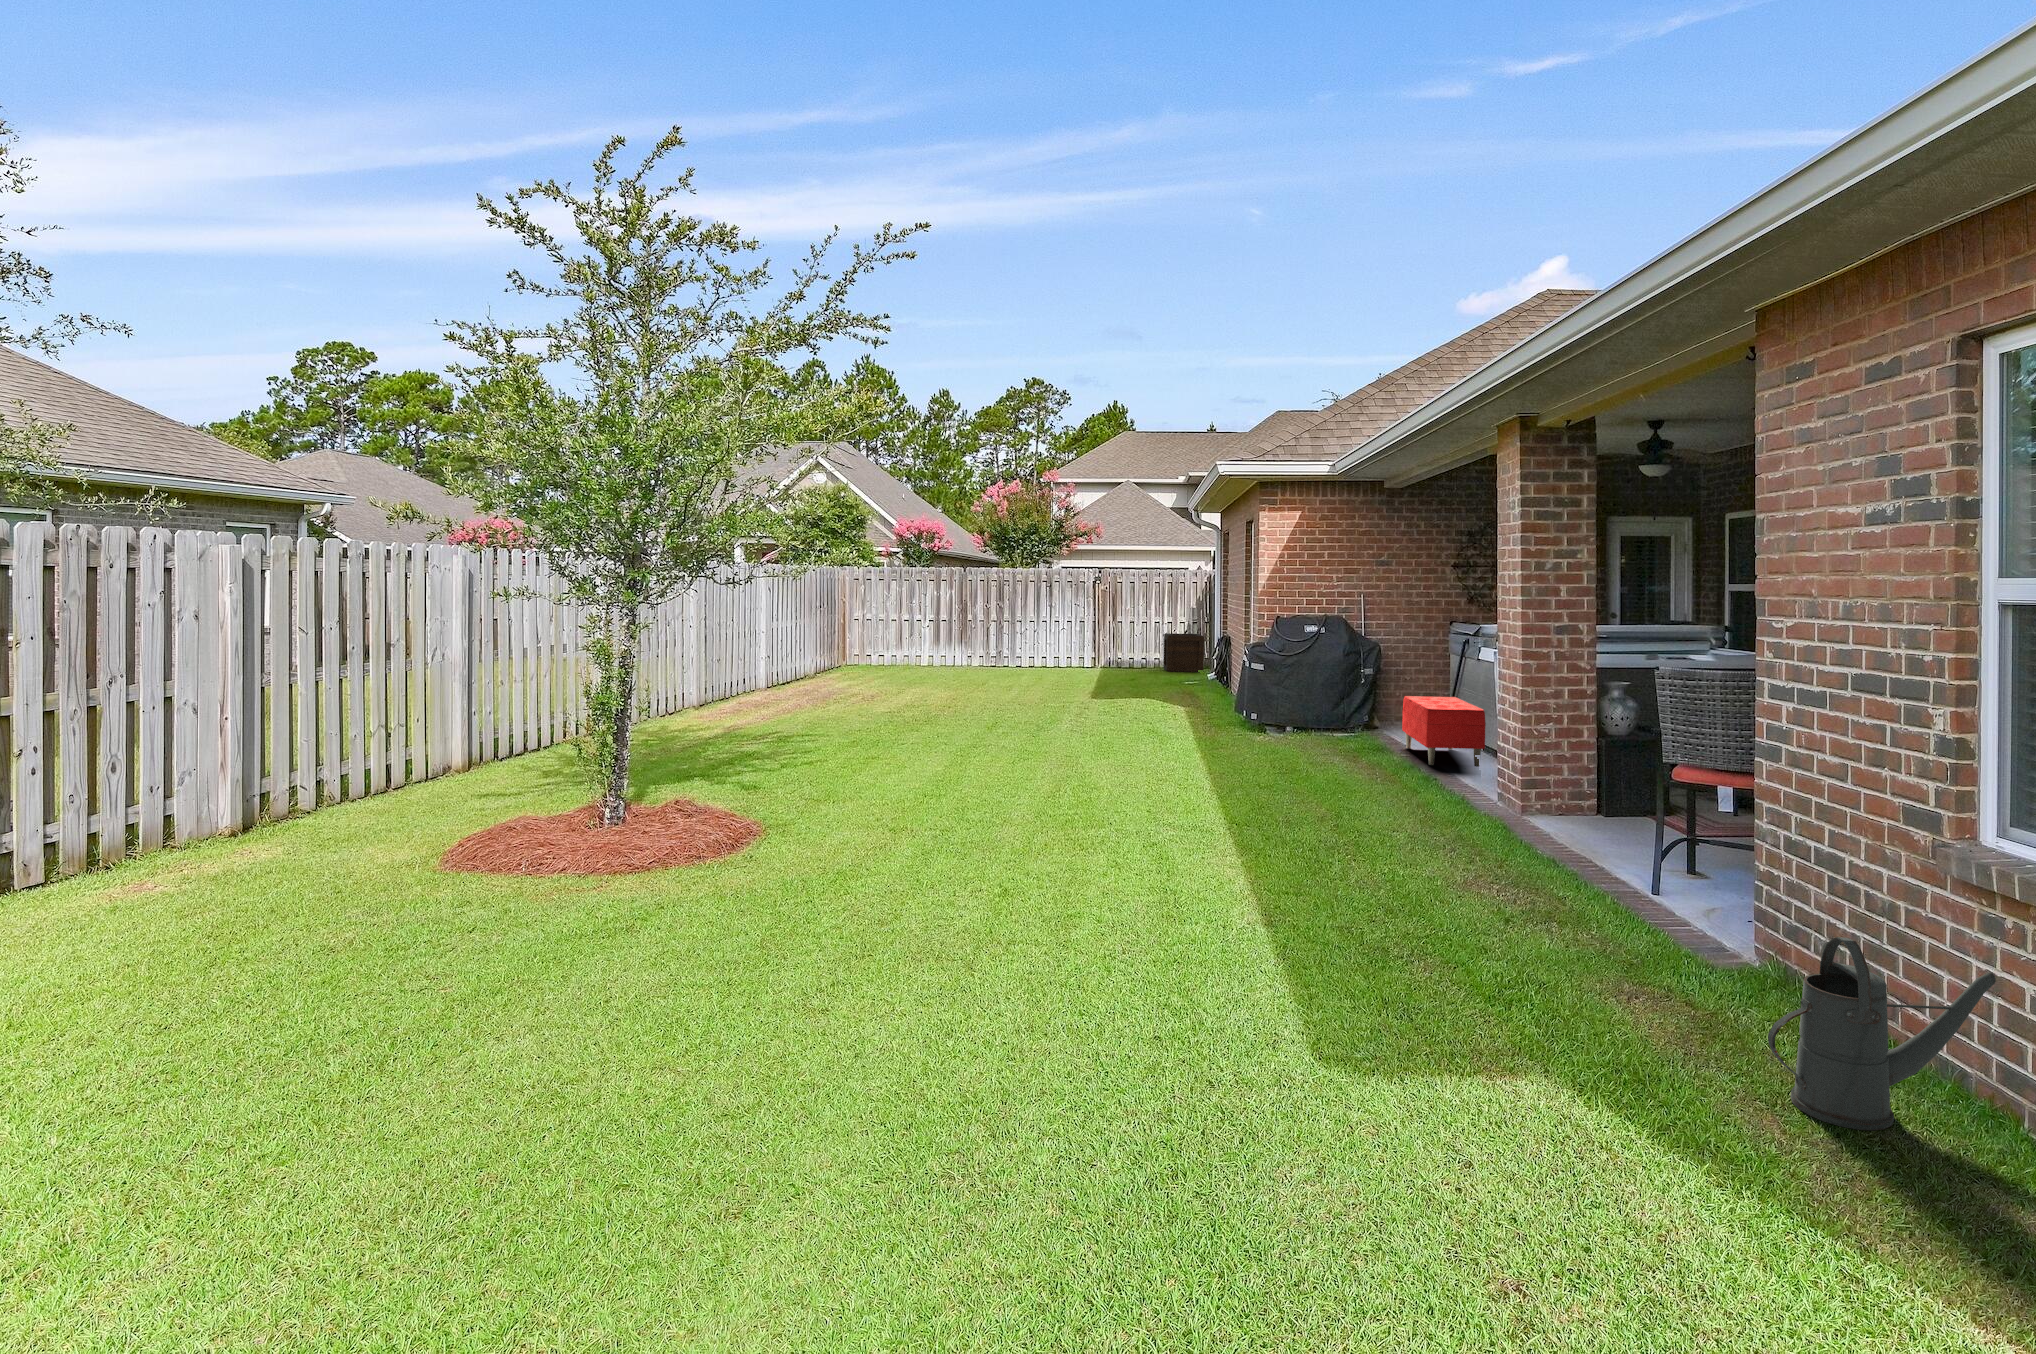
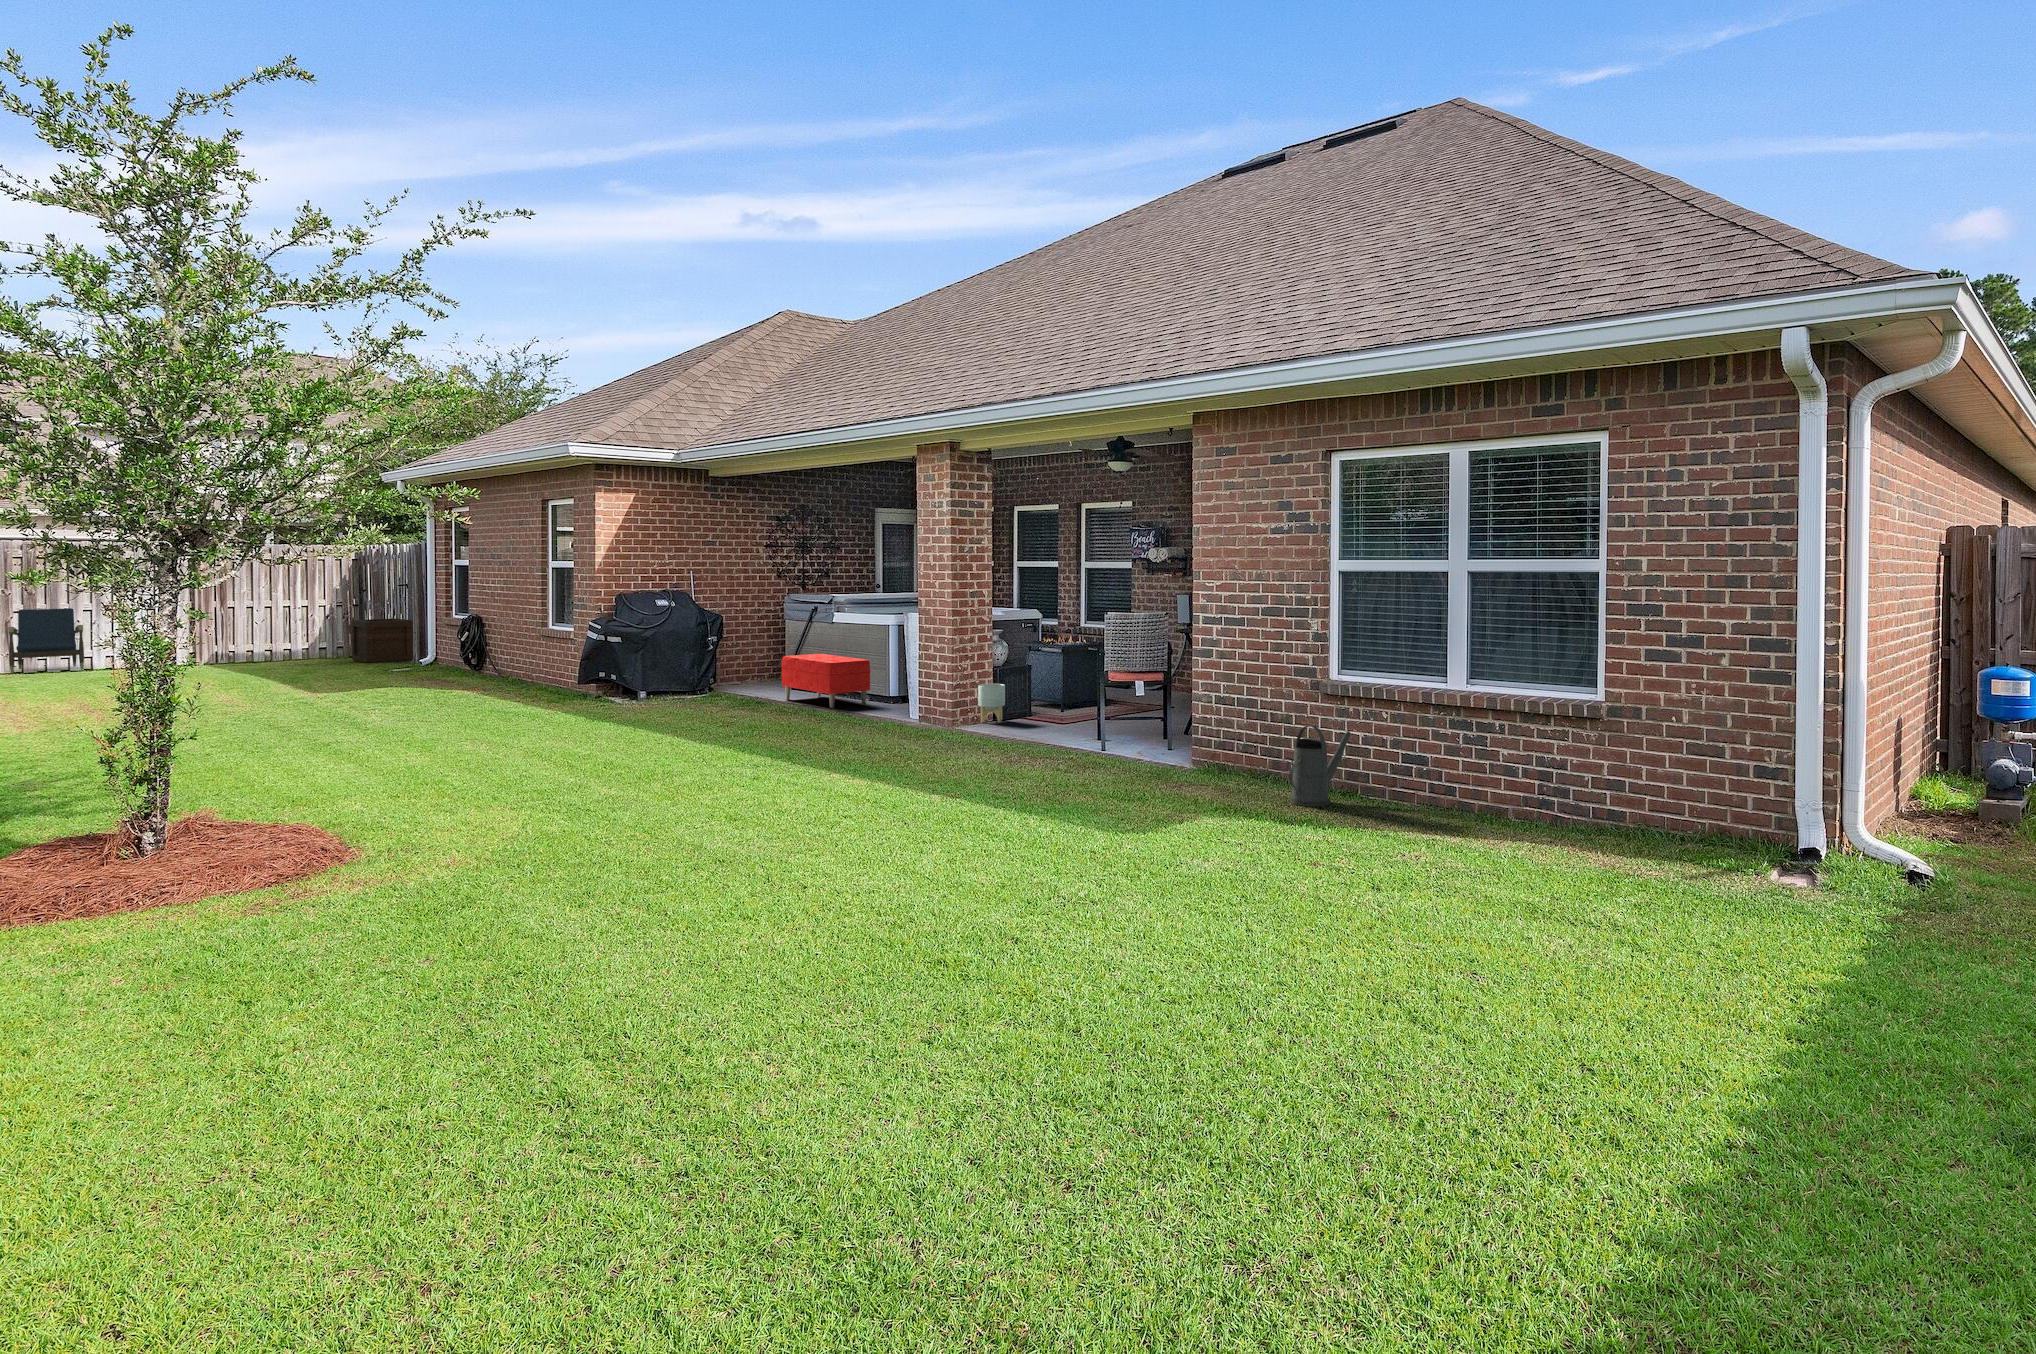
lounge chair: none [961,614,1005,661] -> present [8,608,84,673]
planter: none [1564,759,1605,818] -> present [978,684,1005,723]

